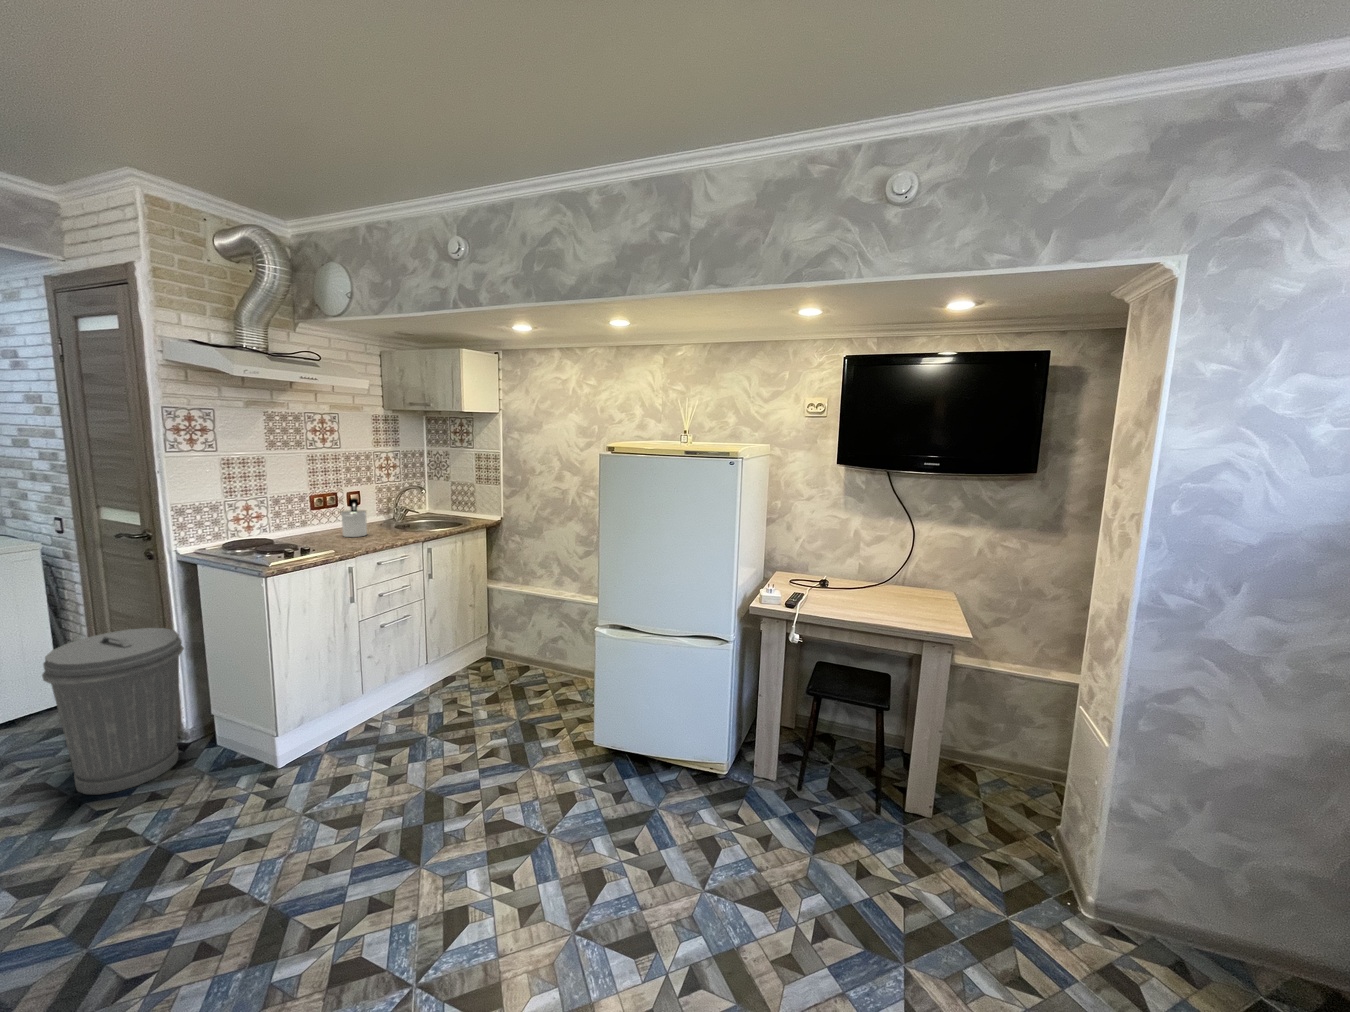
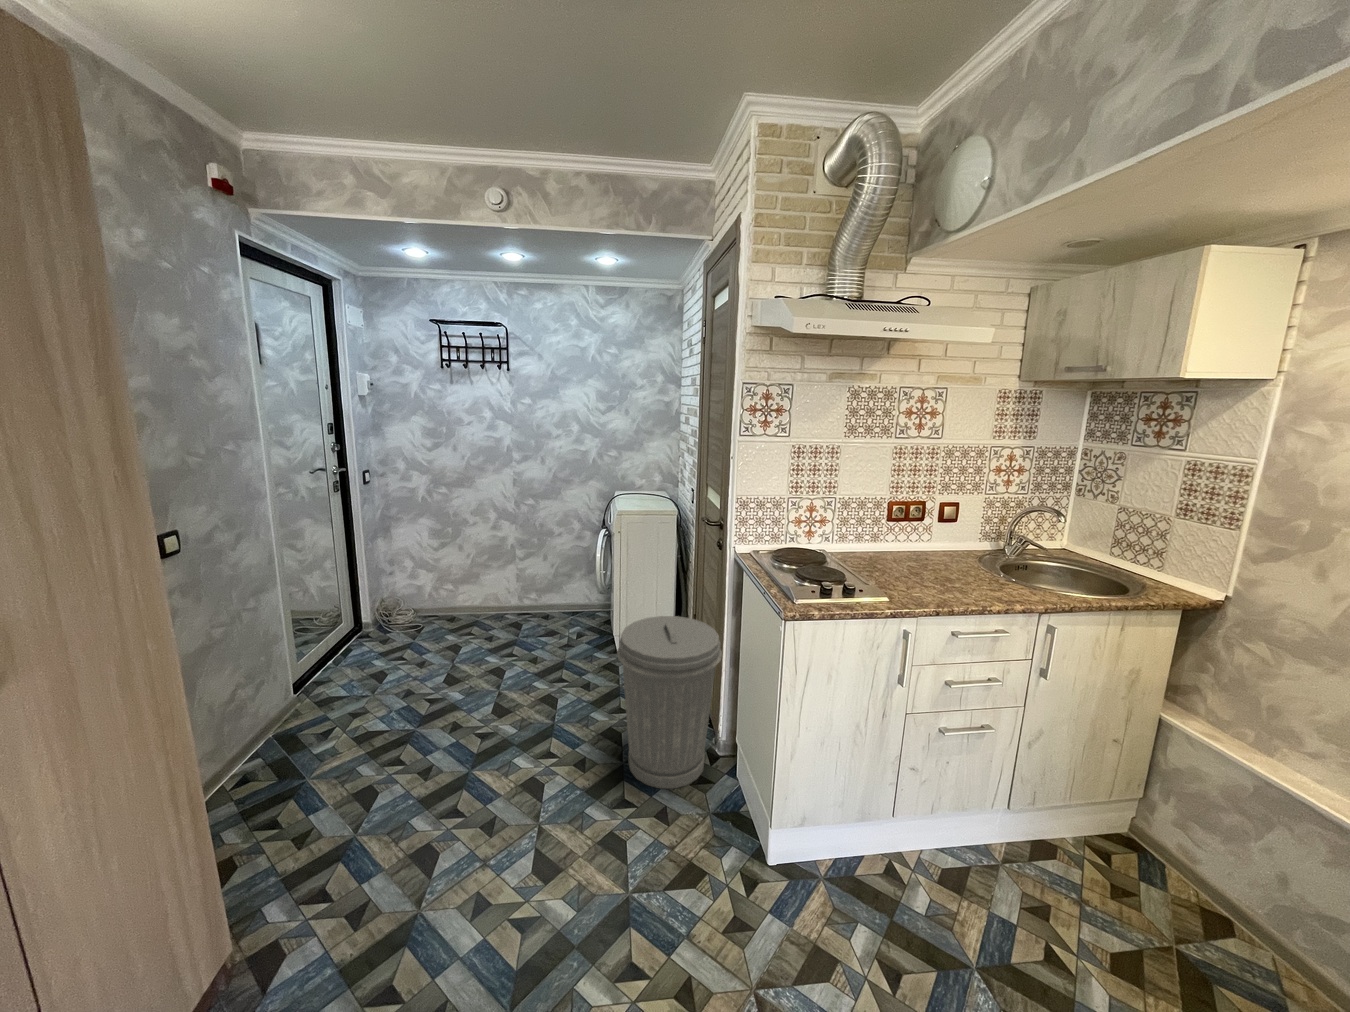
soap dispenser: present [341,498,367,537] -> none [915,516,956,576]

